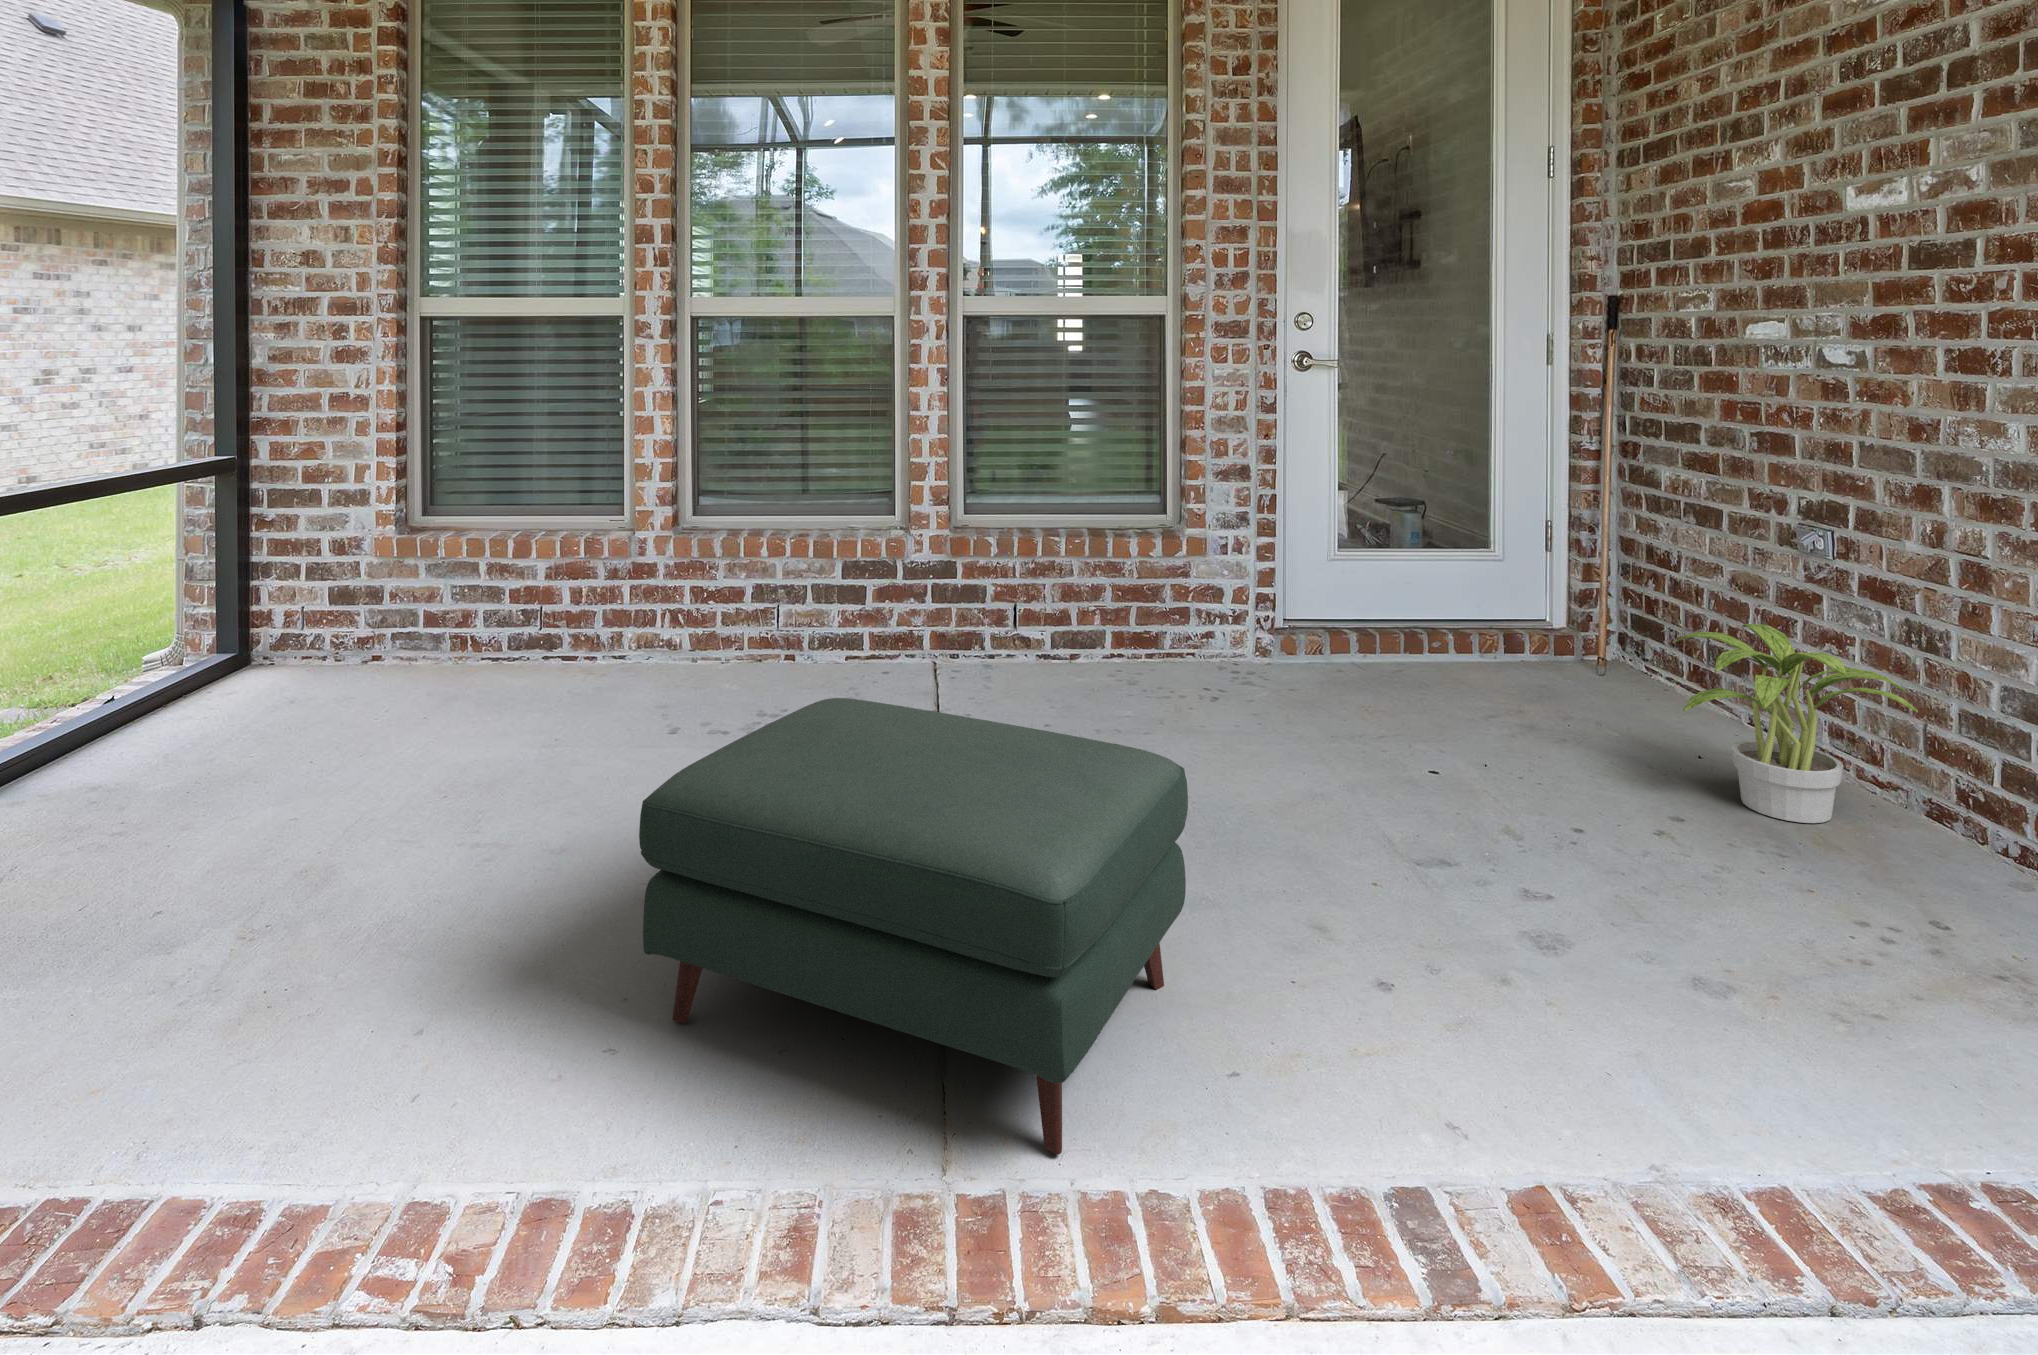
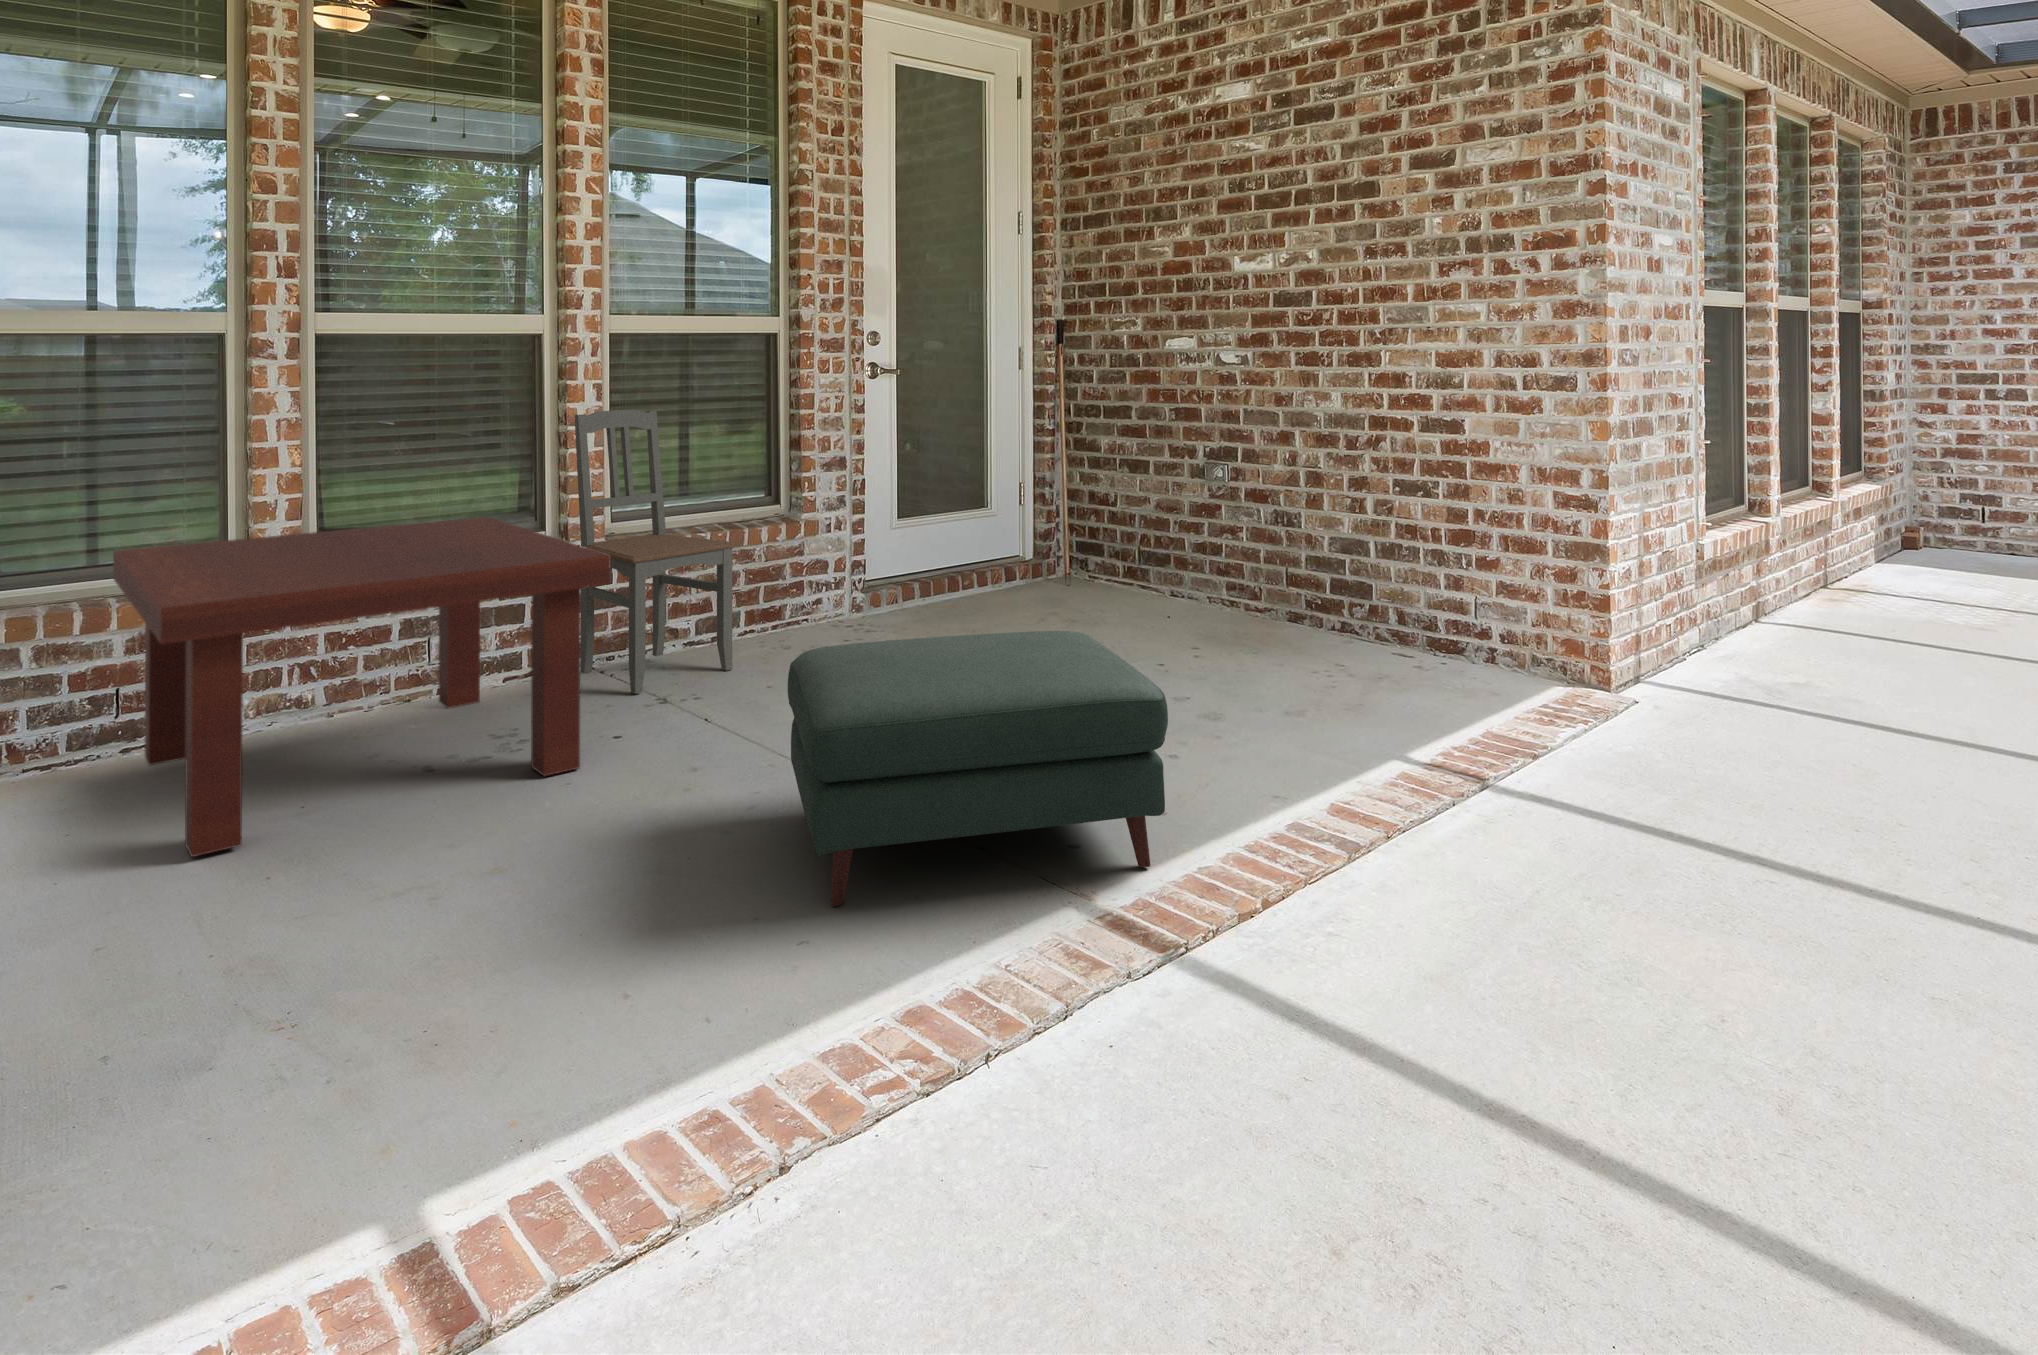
dining chair: none [907,398,1038,698] -> present [575,410,735,694]
coffee table: none [389,494,821,766] -> present [113,517,610,857]
potted plant: present [1673,624,1918,823] -> none [1175,525,1303,637]

